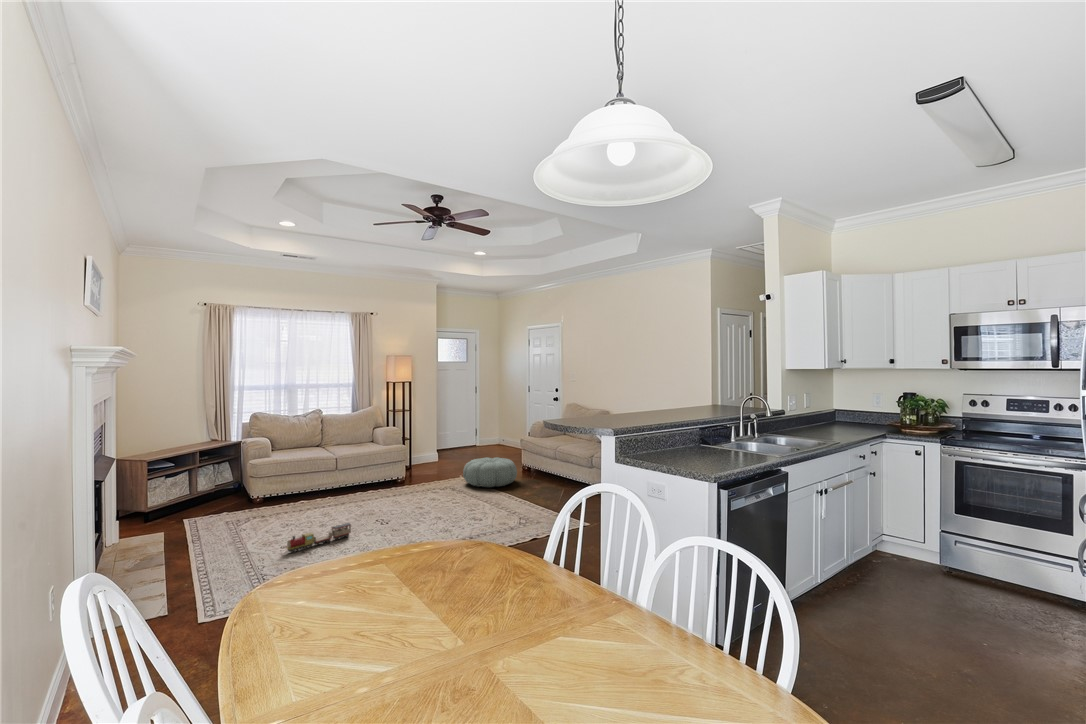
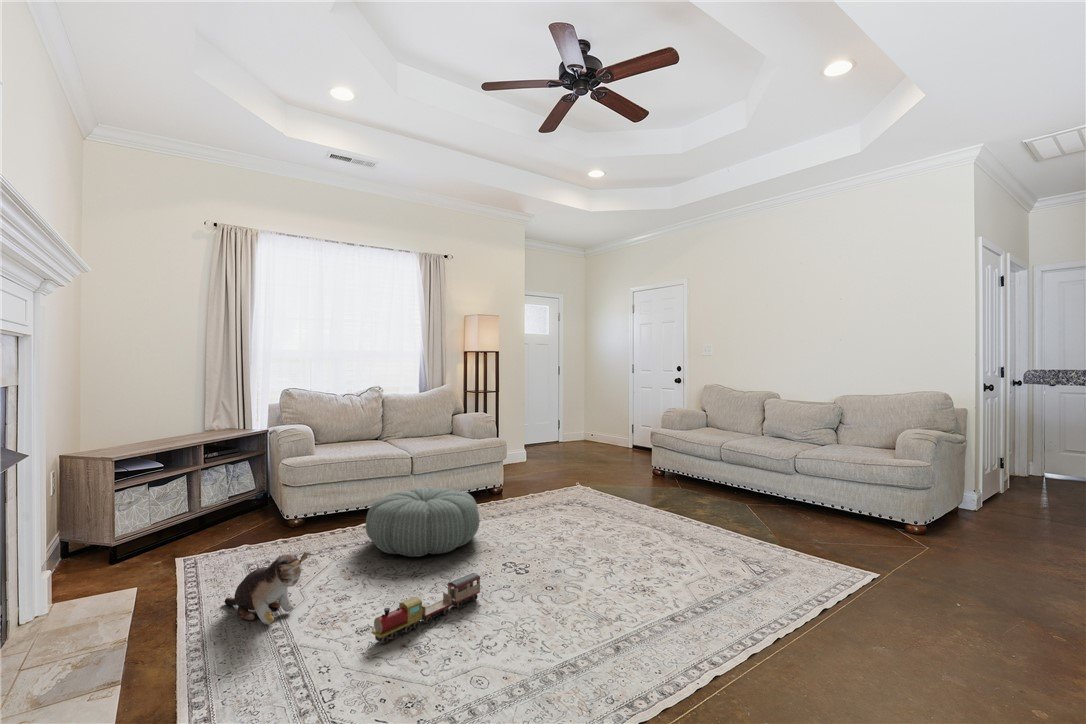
pouf: present [463,457,517,487] -> present [366,488,480,557]
plush toy: none [213,510,256,547] -> present [225,552,308,624]

